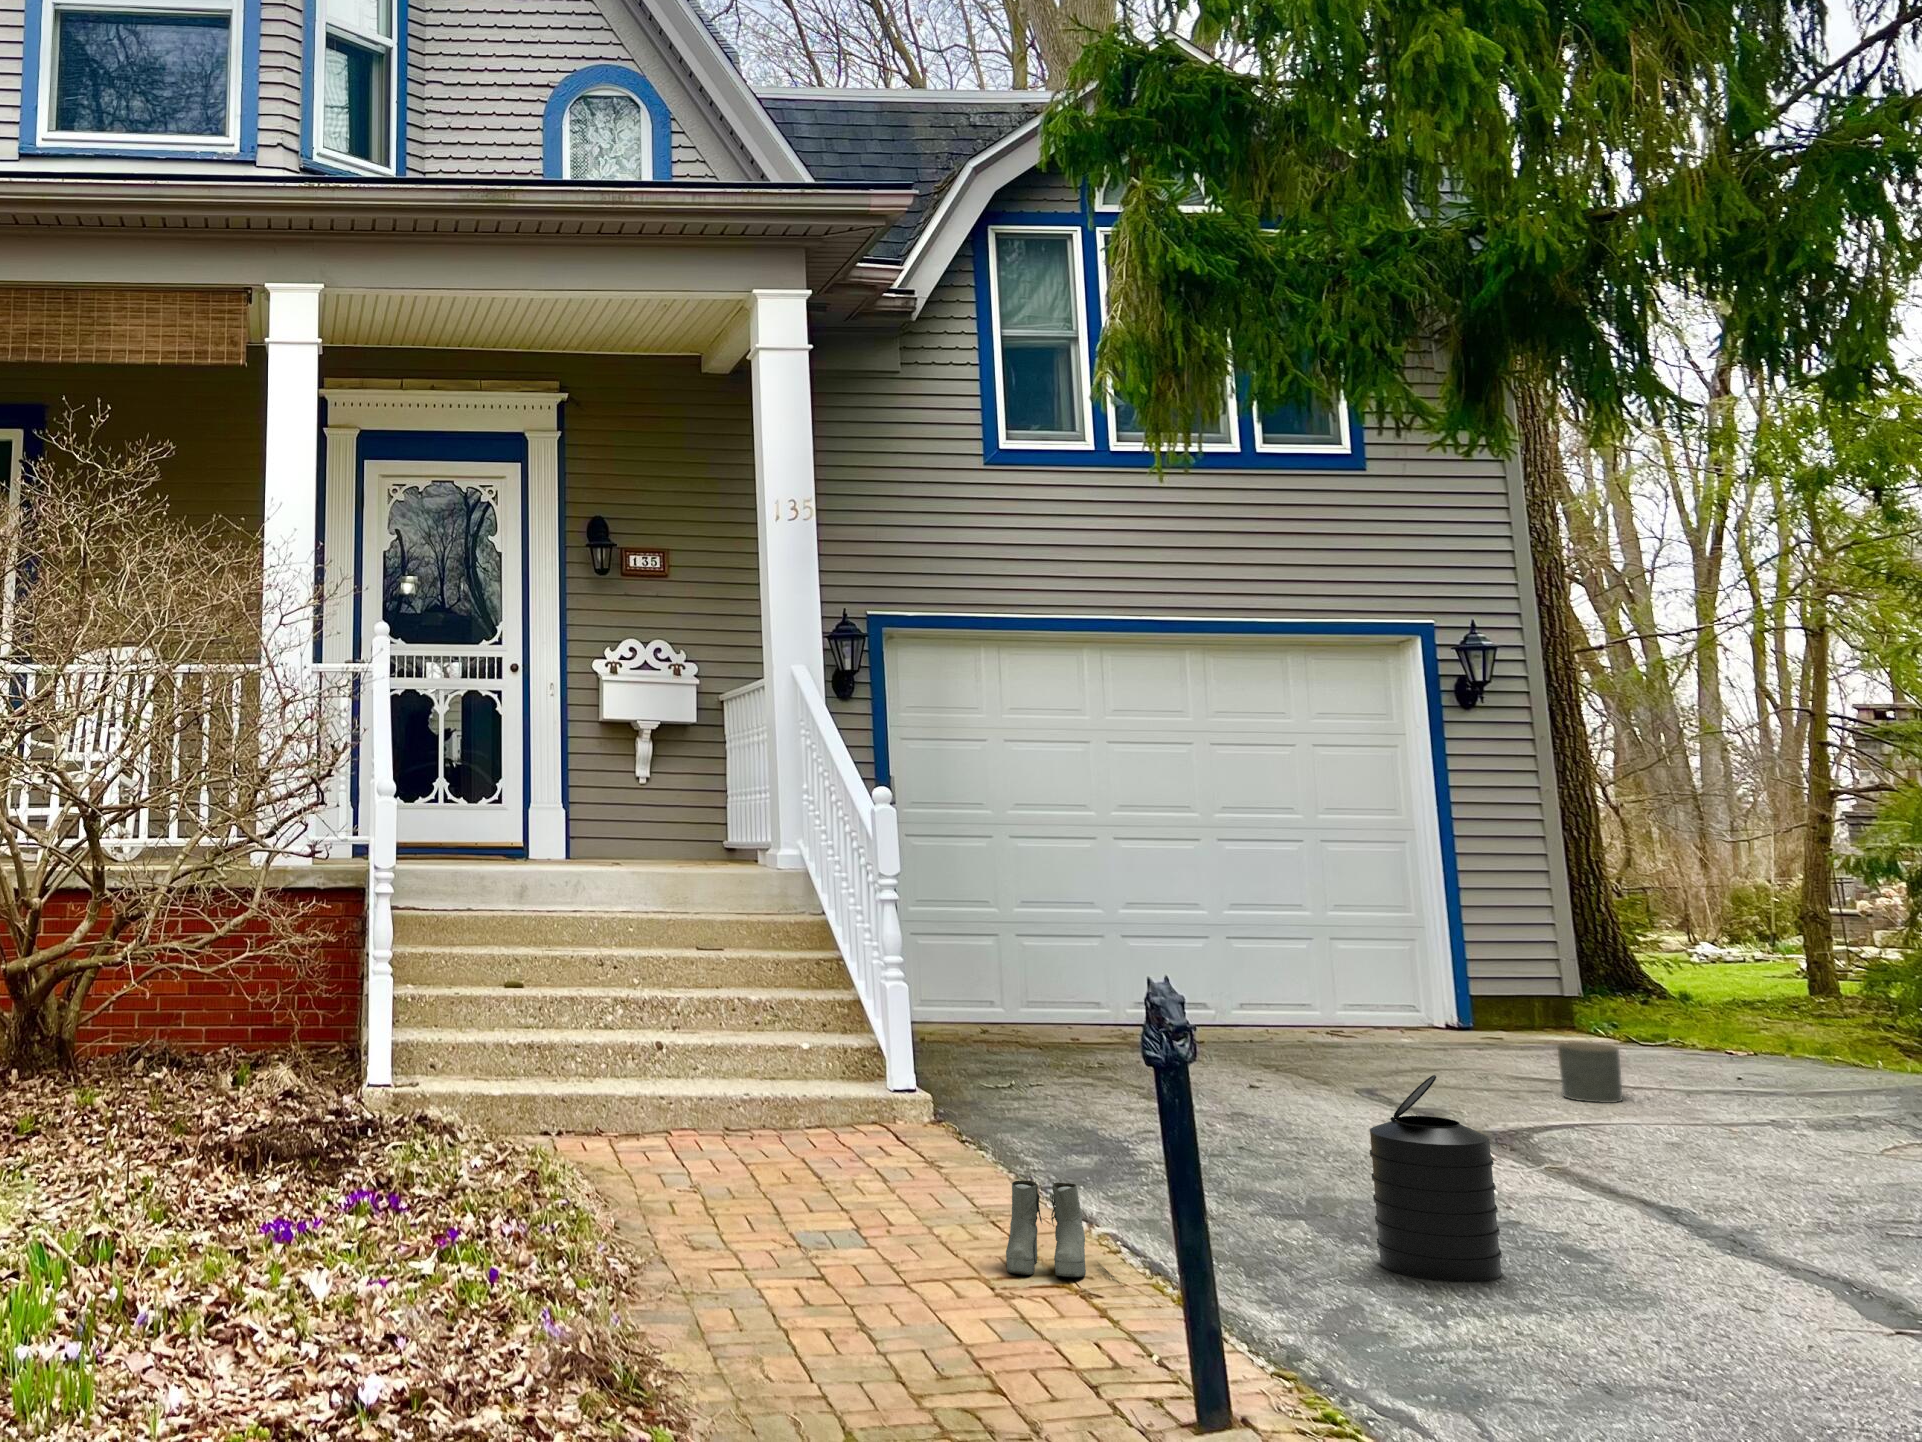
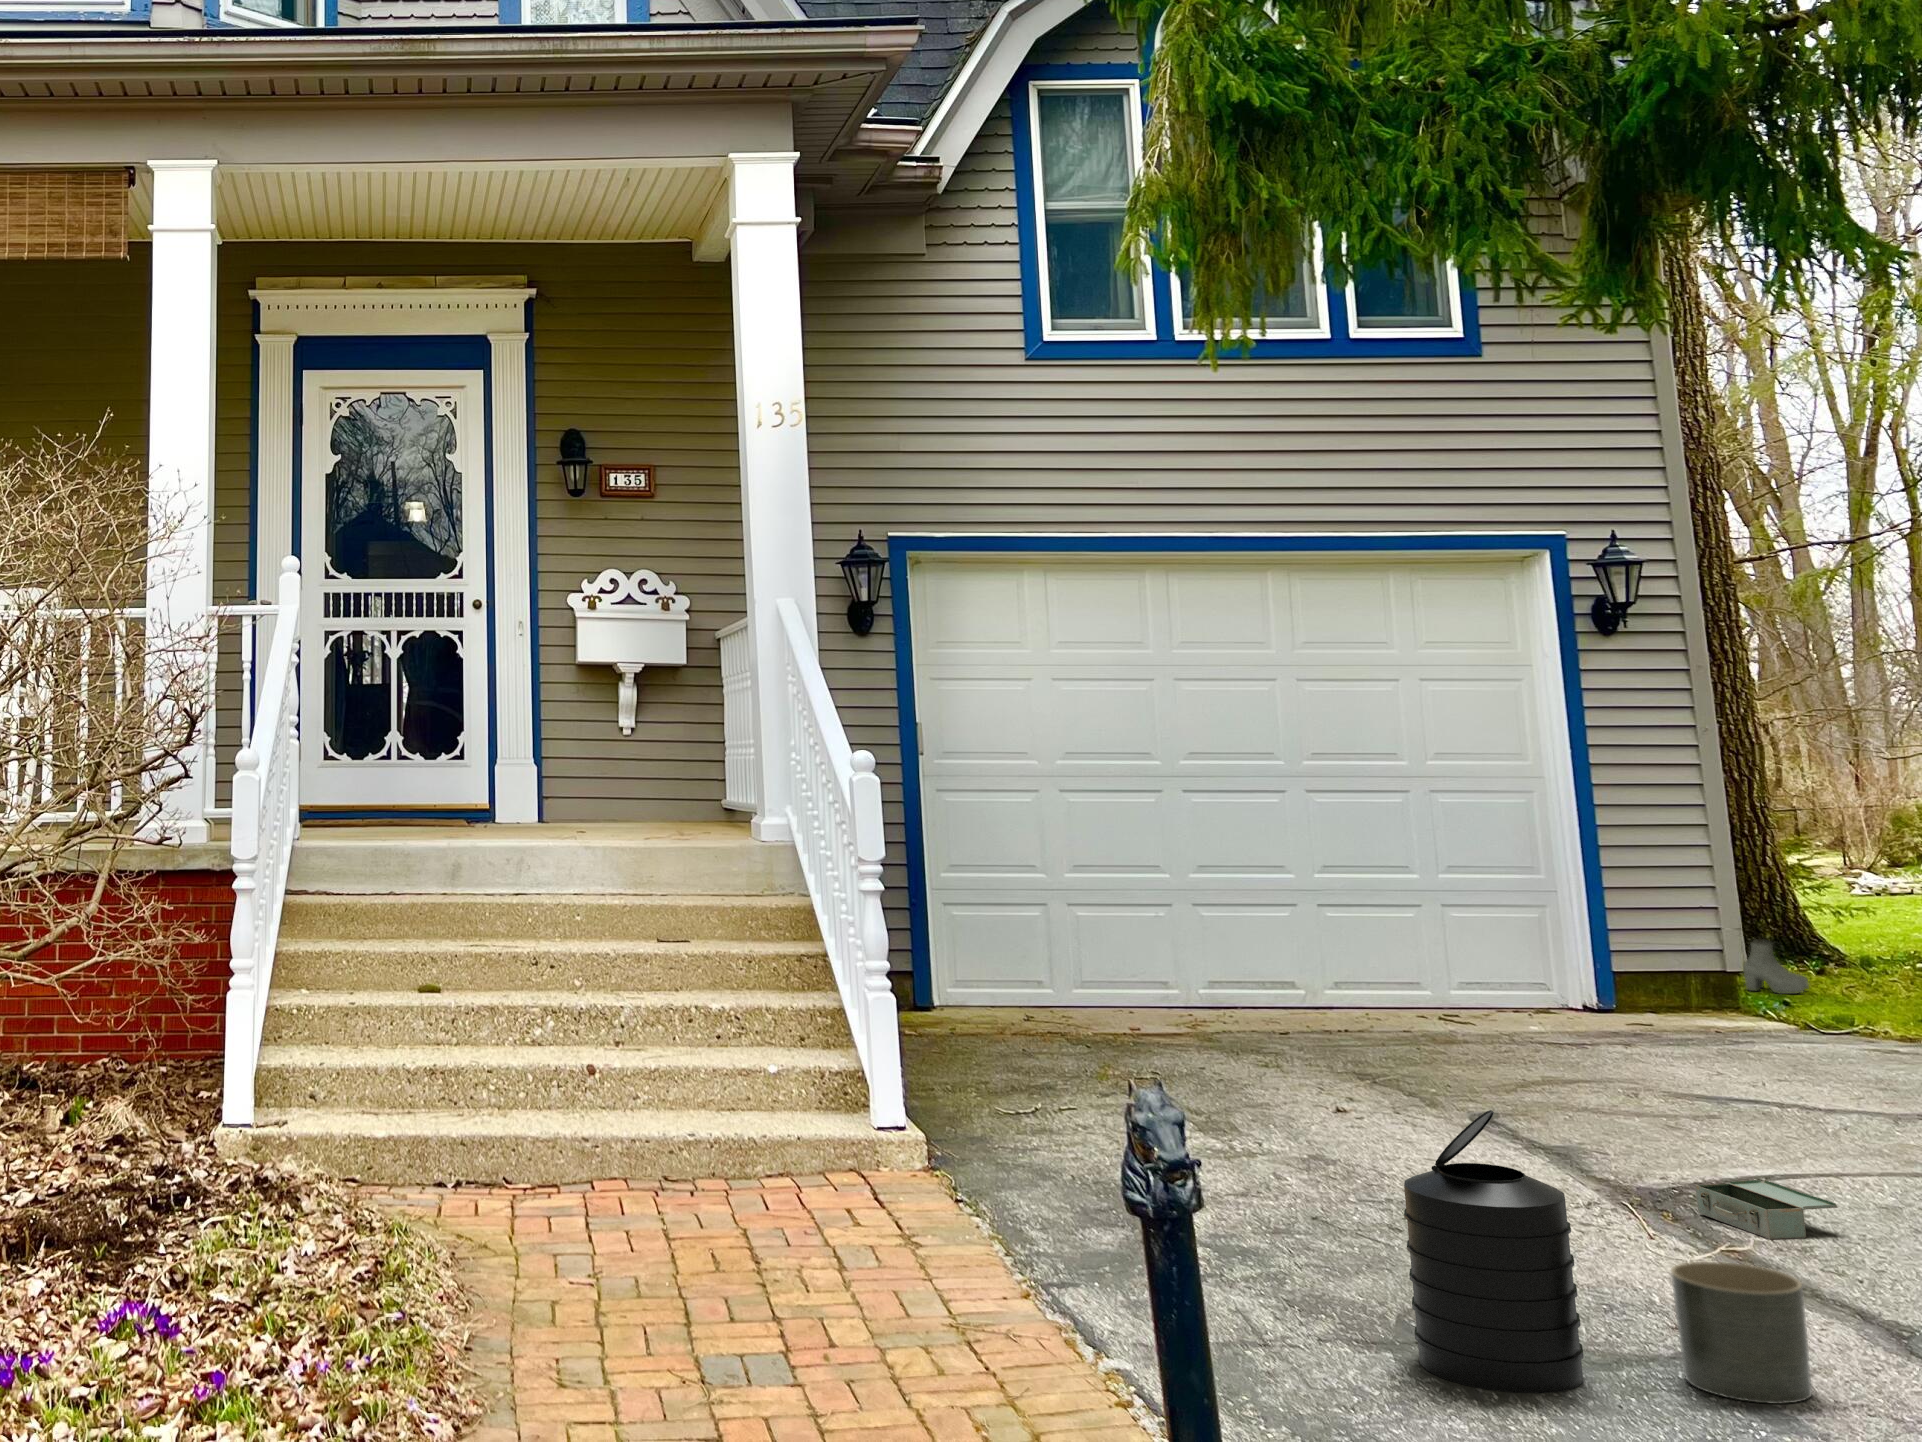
planter: present [1557,1042,1622,1103] -> present [1671,1262,1812,1404]
toolbox: none [1565,1146,1673,1188] -> present [1696,1180,1837,1239]
boots: present [1006,1180,1086,1277] -> present [1743,939,1809,994]

